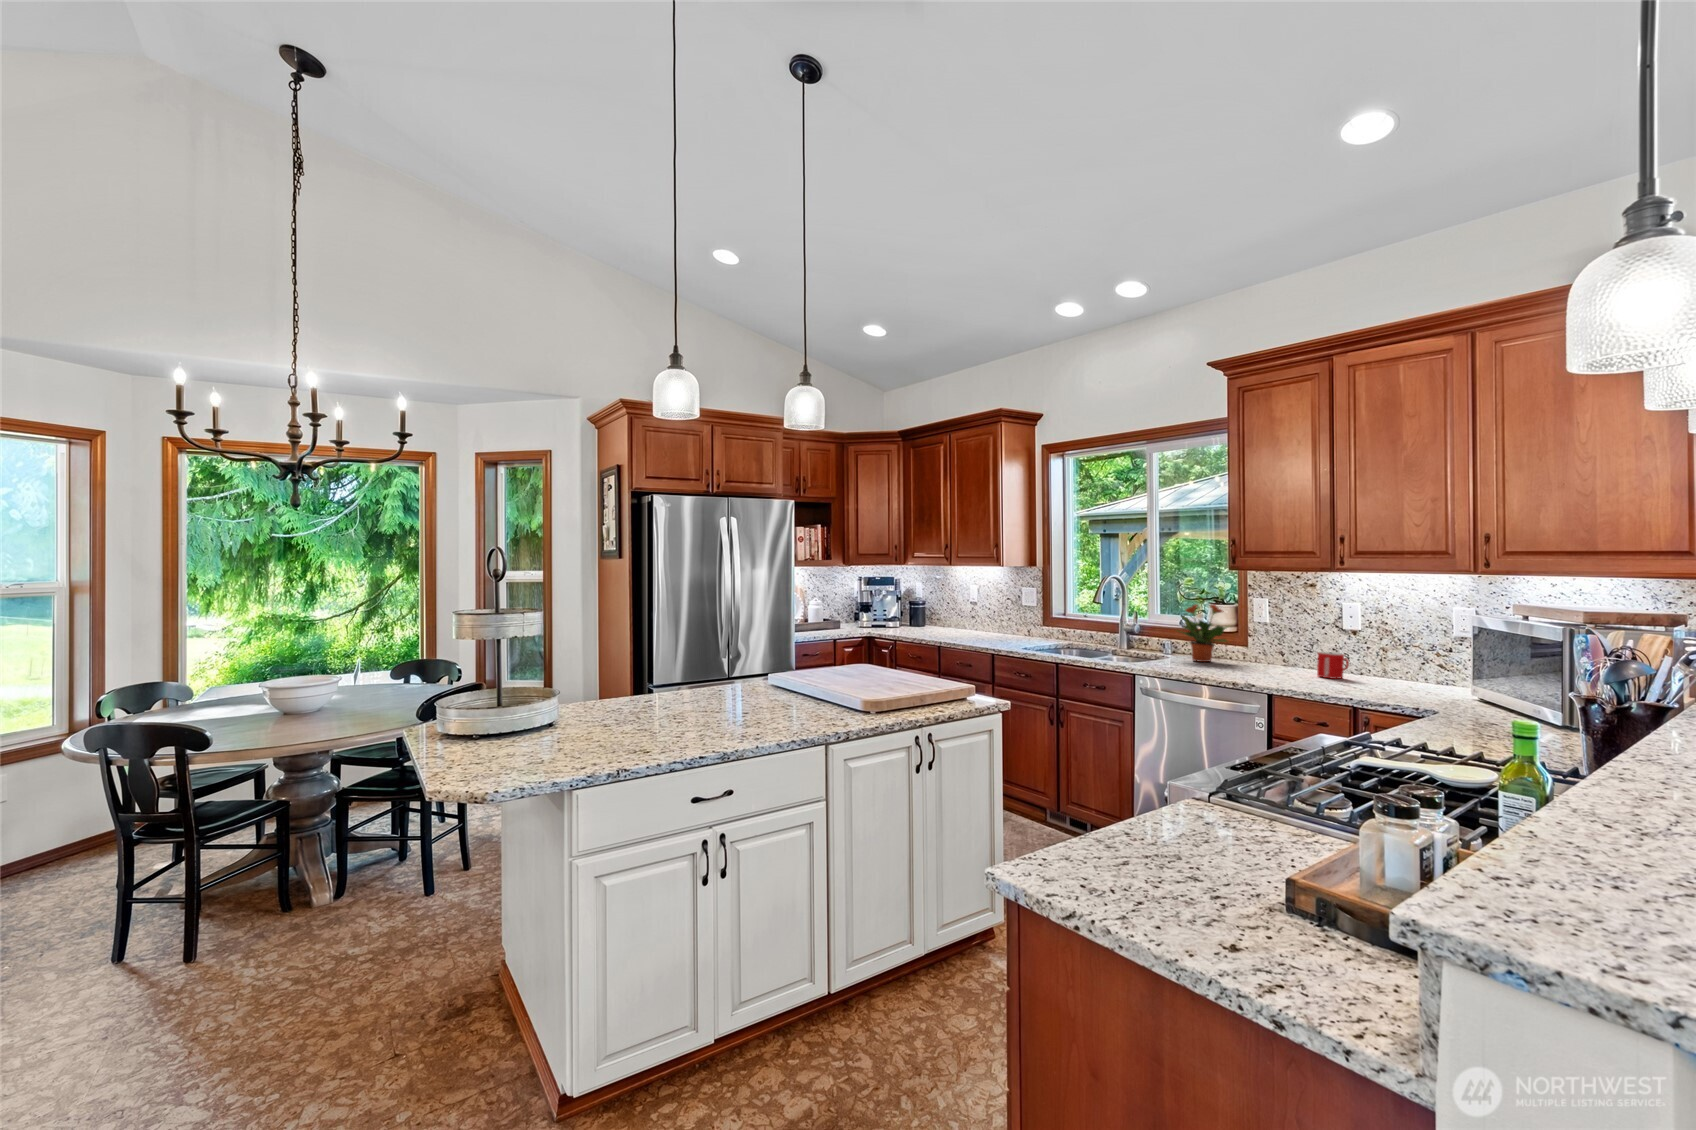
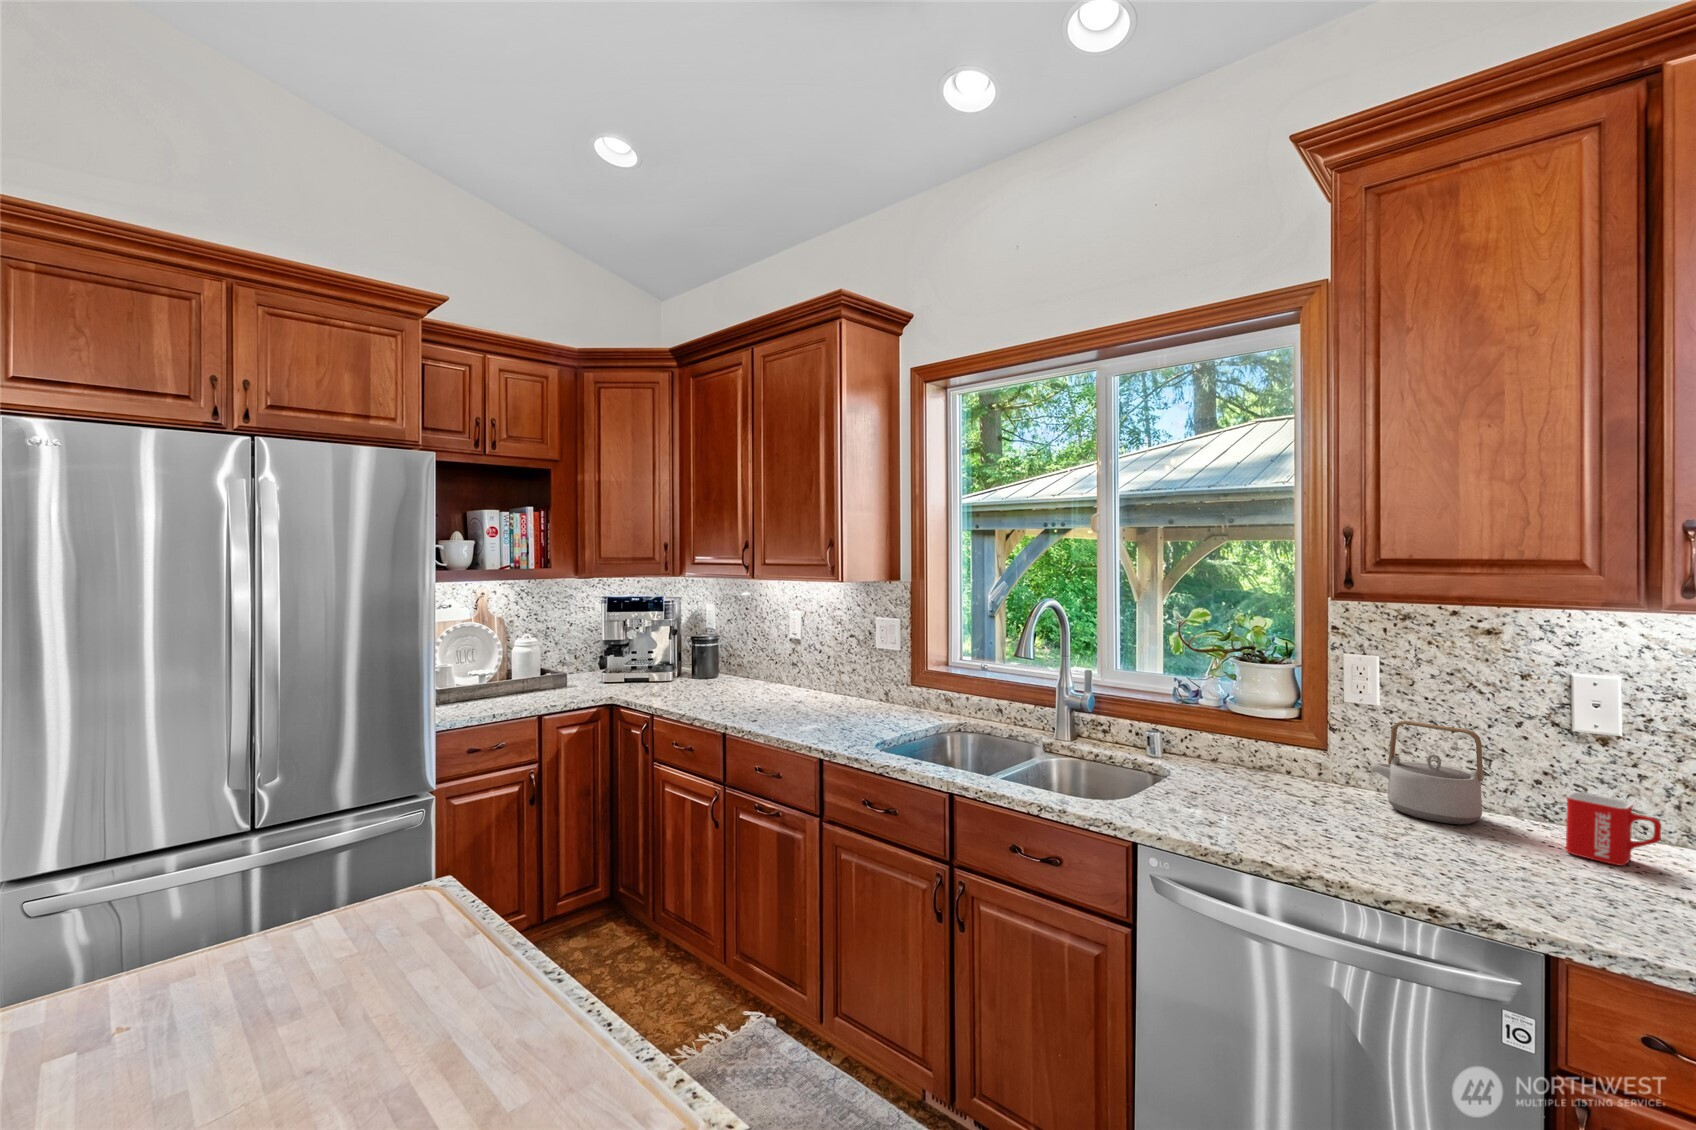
potted plant: present [1178,604,1228,662] -> none [1190,664,1304,788]
teapot: none [1258,627,1301,671] -> present [1371,721,1484,824]

